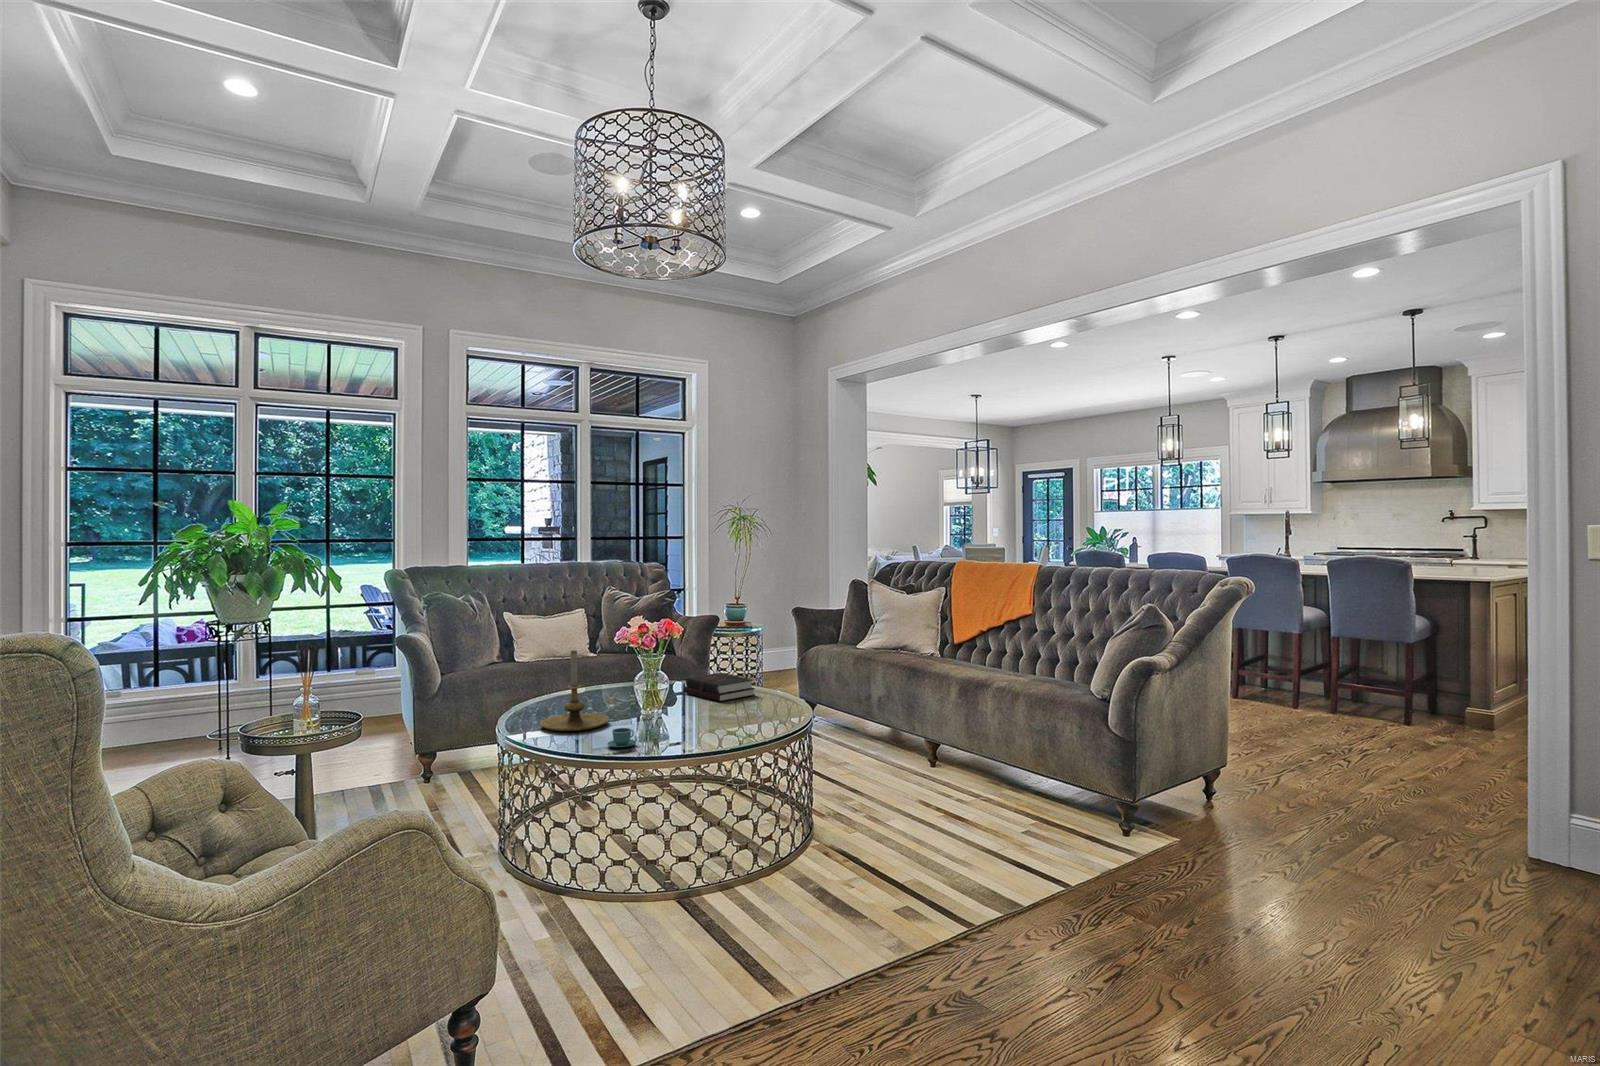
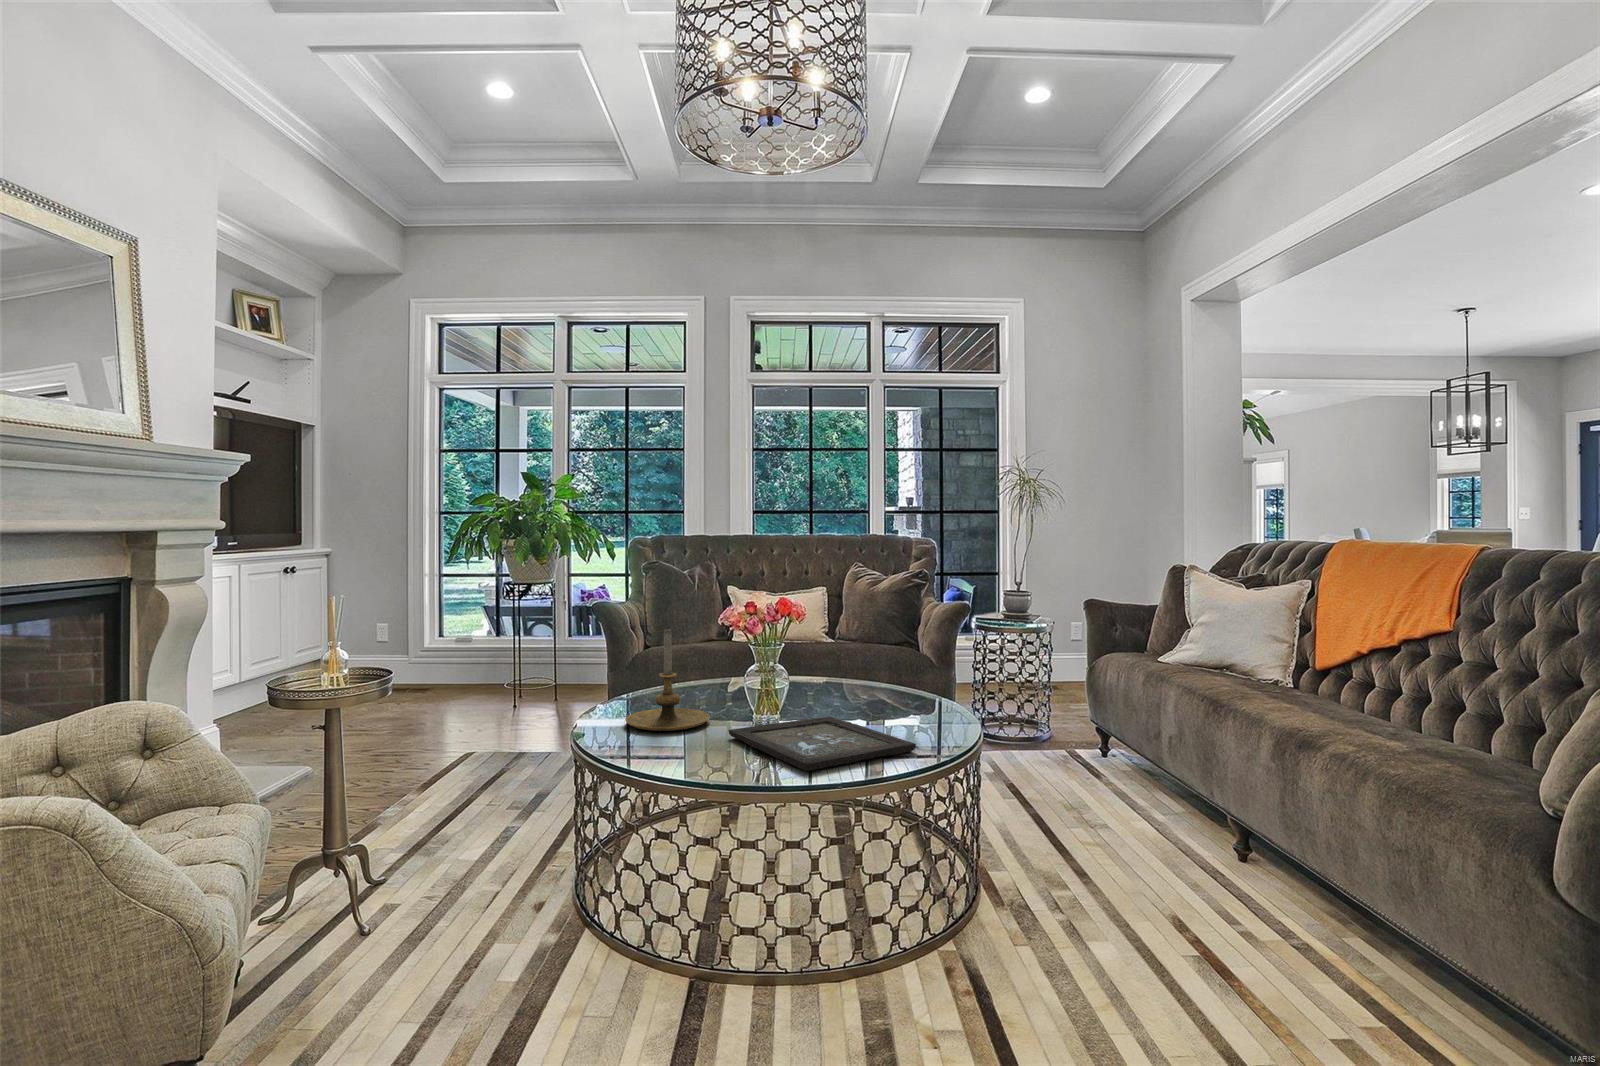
hardback book: present [684,673,755,701] -> none [852,677,937,715]
tray: none [640,705,778,738] -> present [729,716,916,771]
teacup: present [607,728,637,747] -> none [648,736,687,762]

